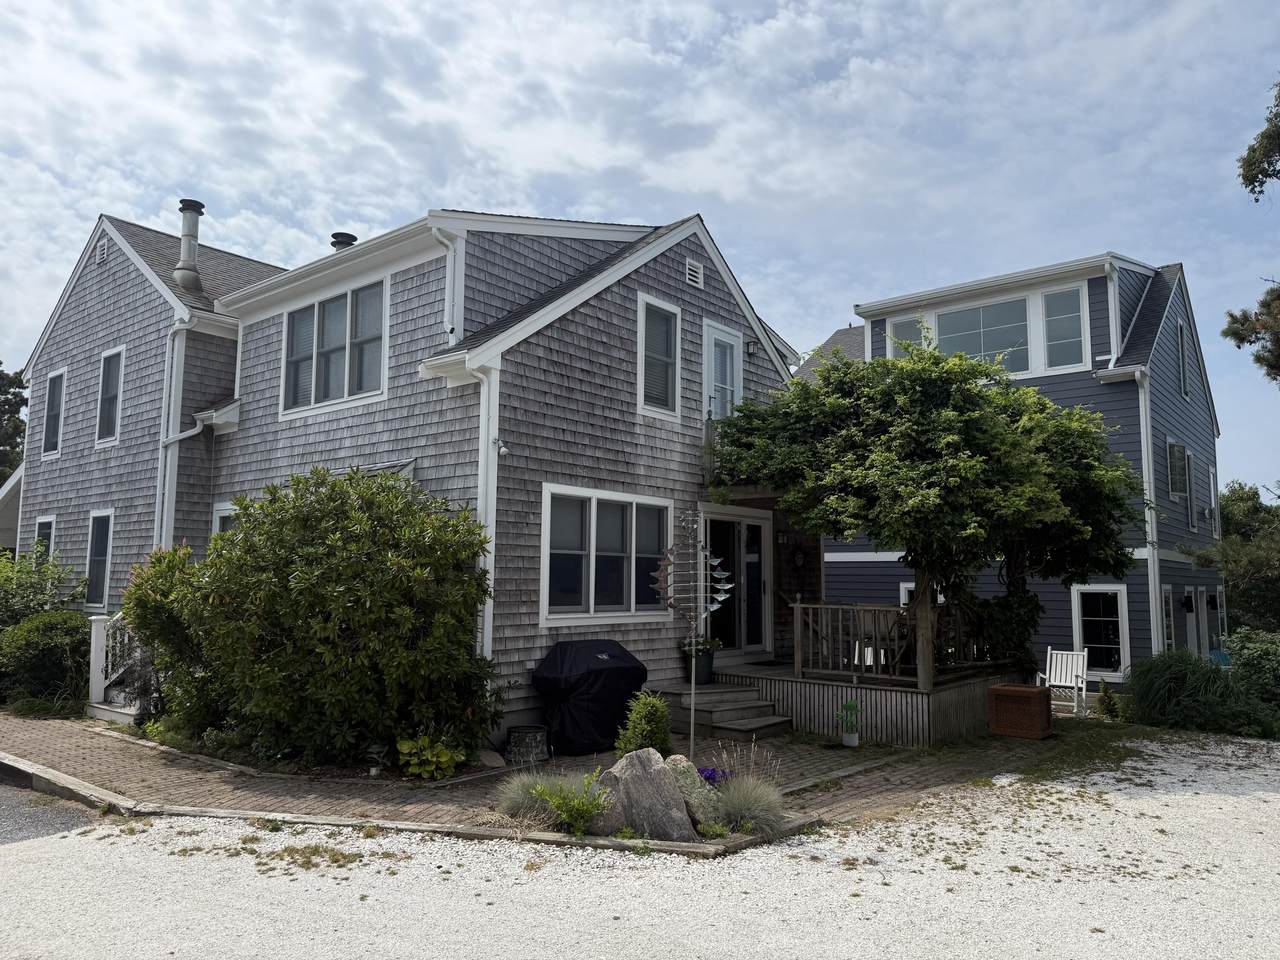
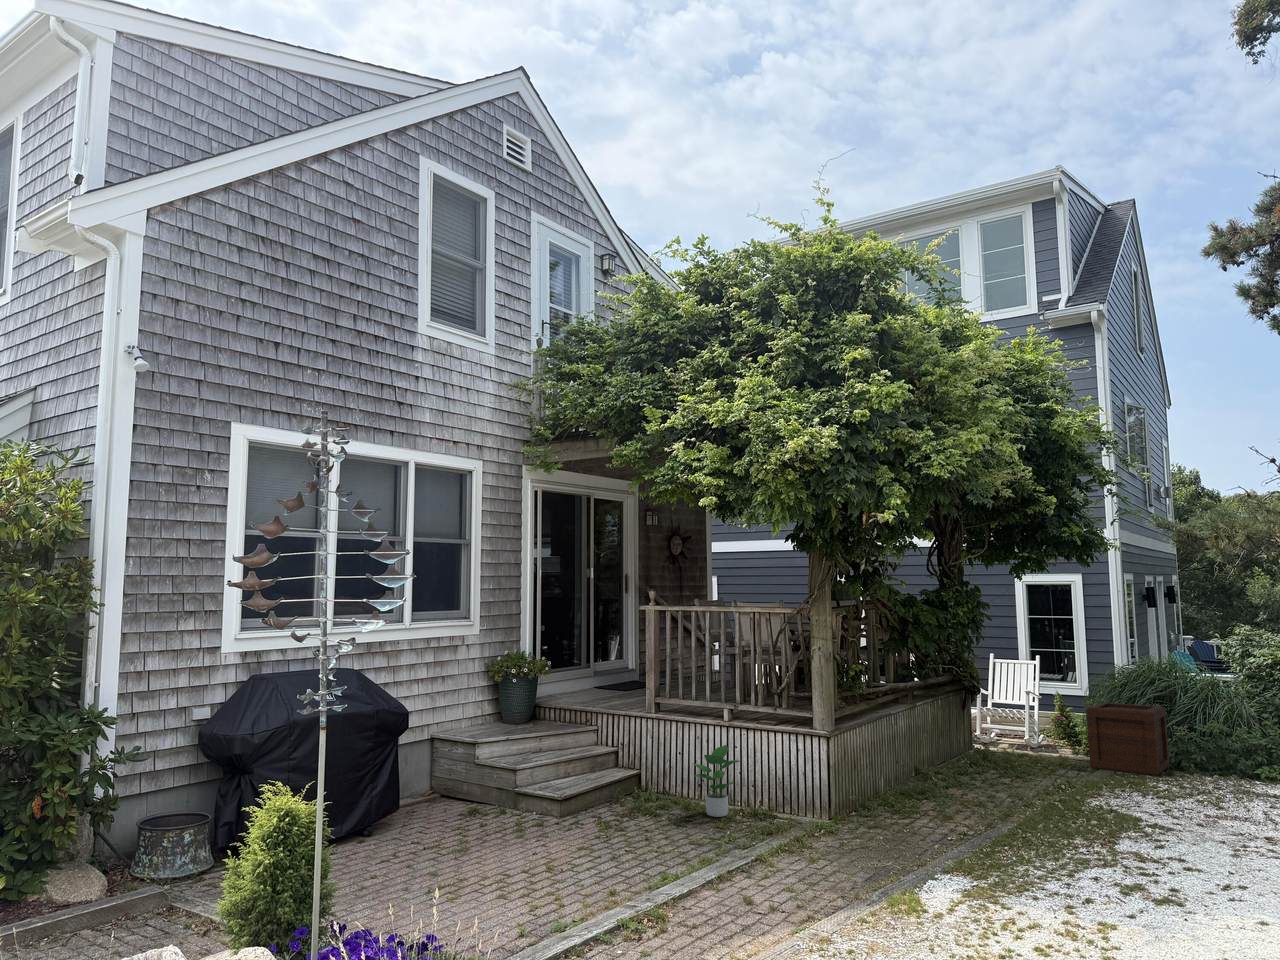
wooden crate: present [988,683,1053,740] -> present [1086,702,1170,776]

